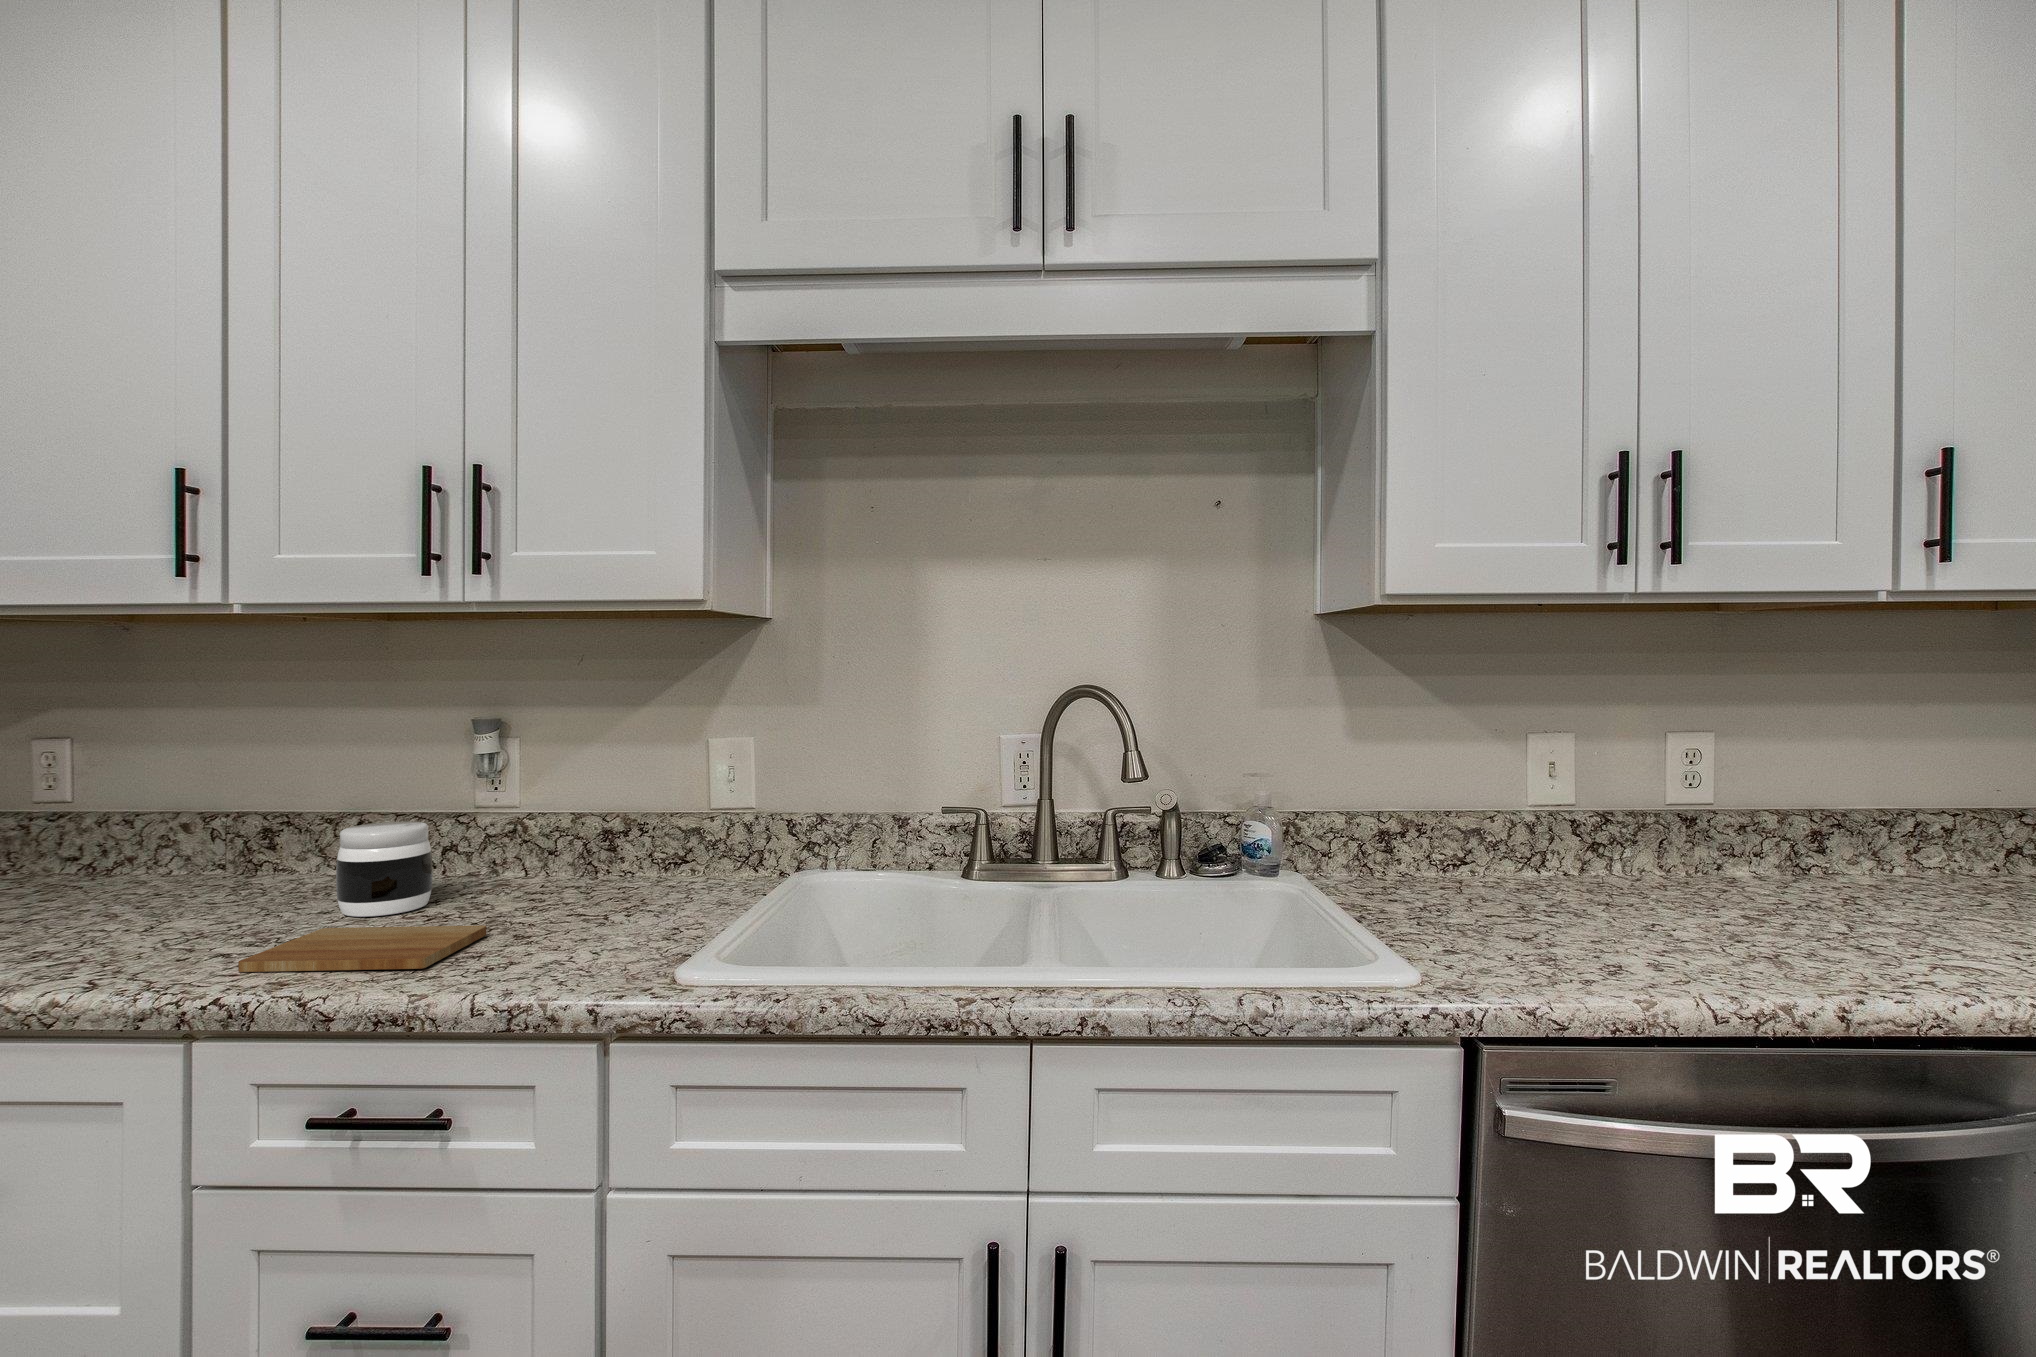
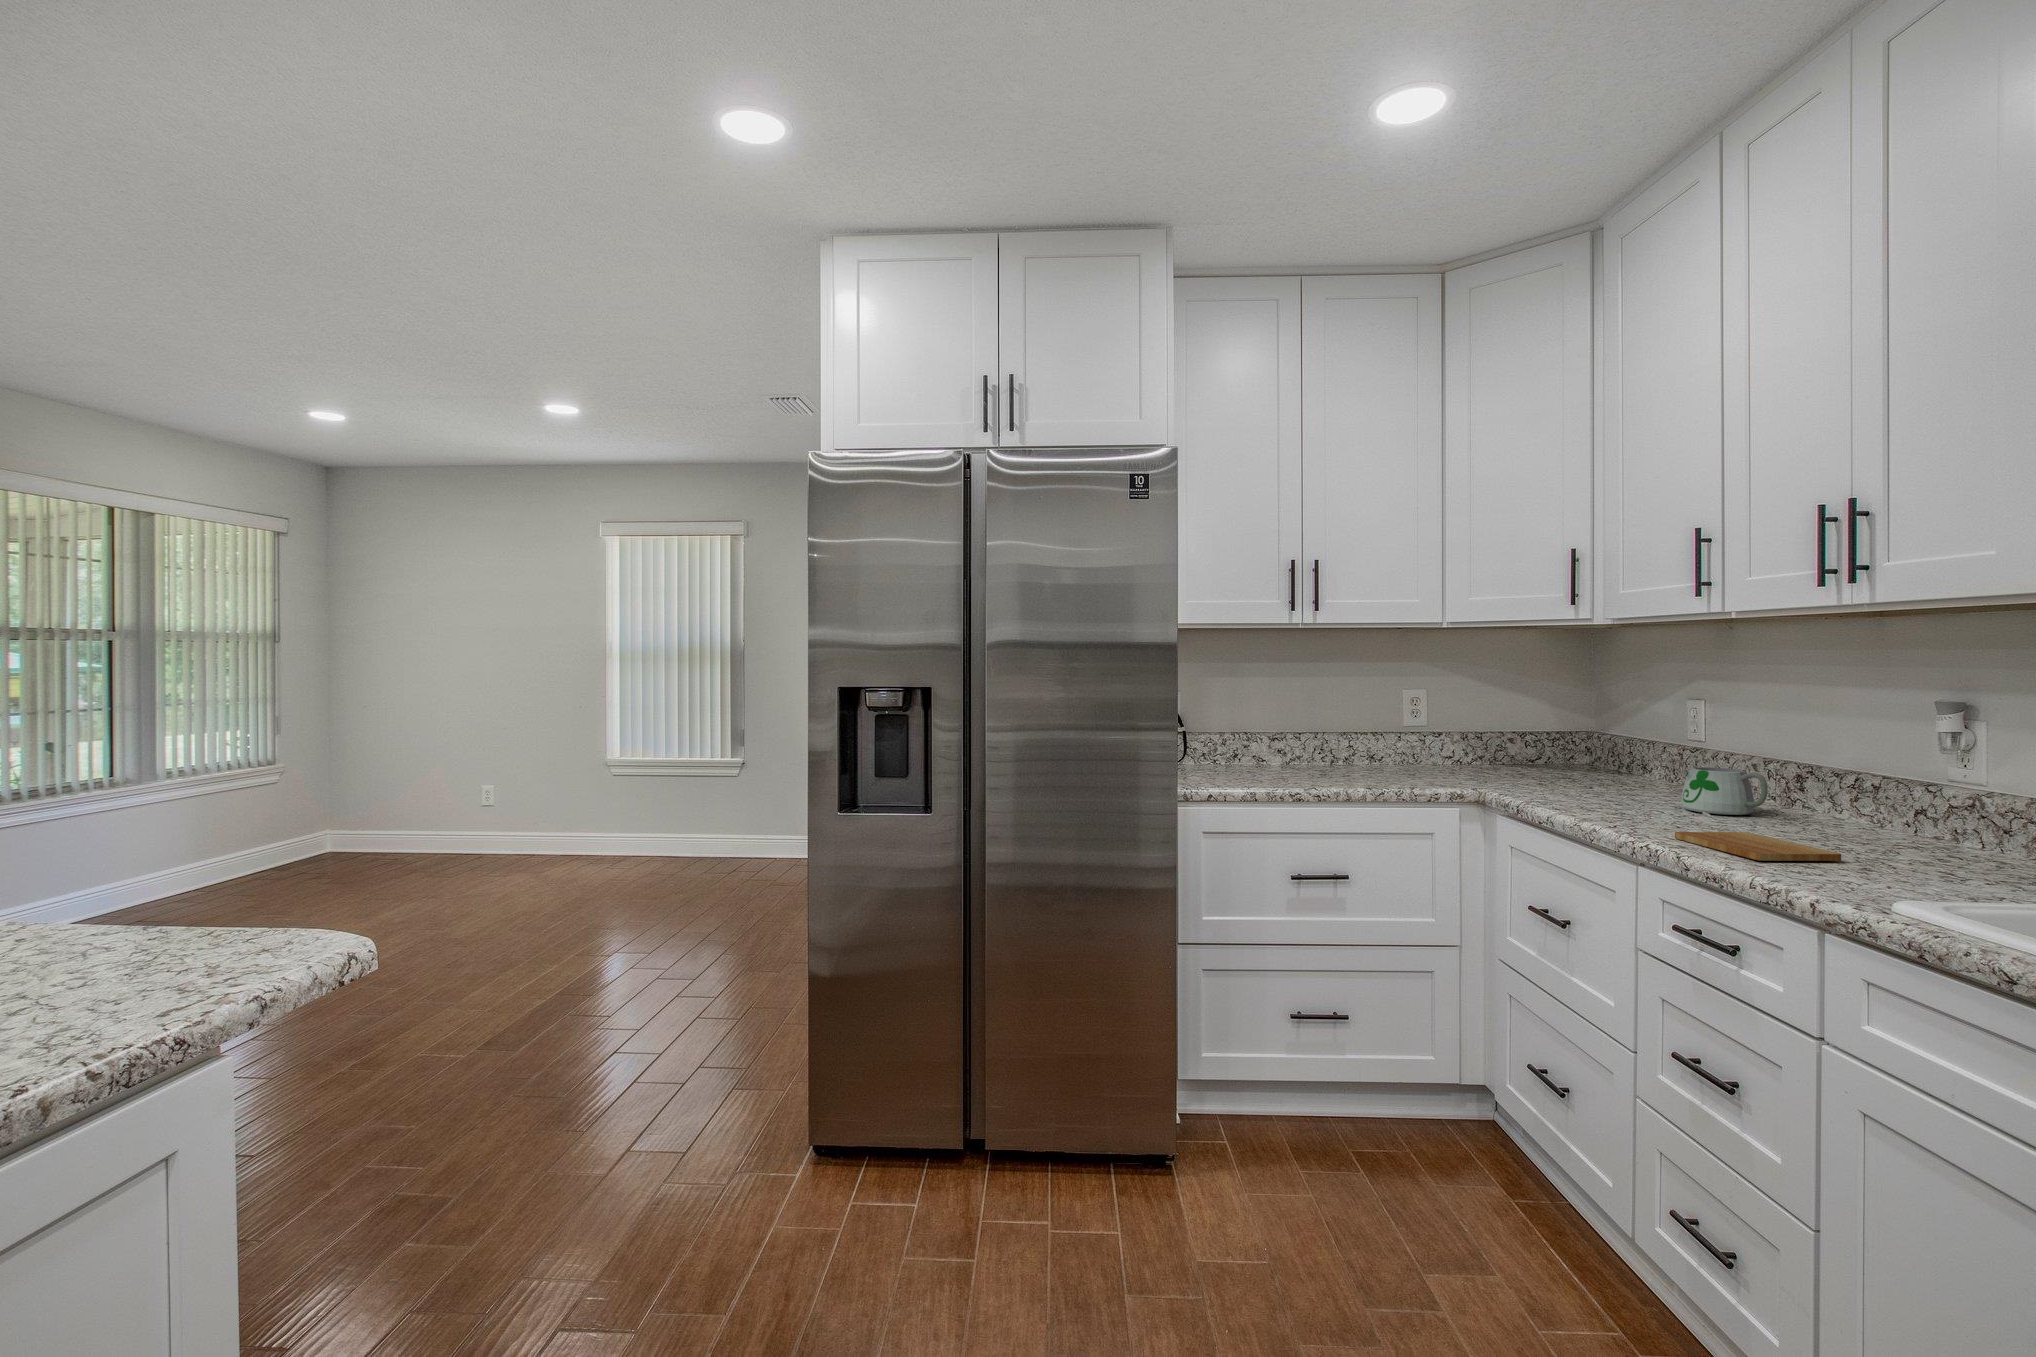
jar: present [336,822,433,917] -> none [1783,774,1861,842]
mug: none [121,835,272,918] -> present [1681,767,1768,816]

